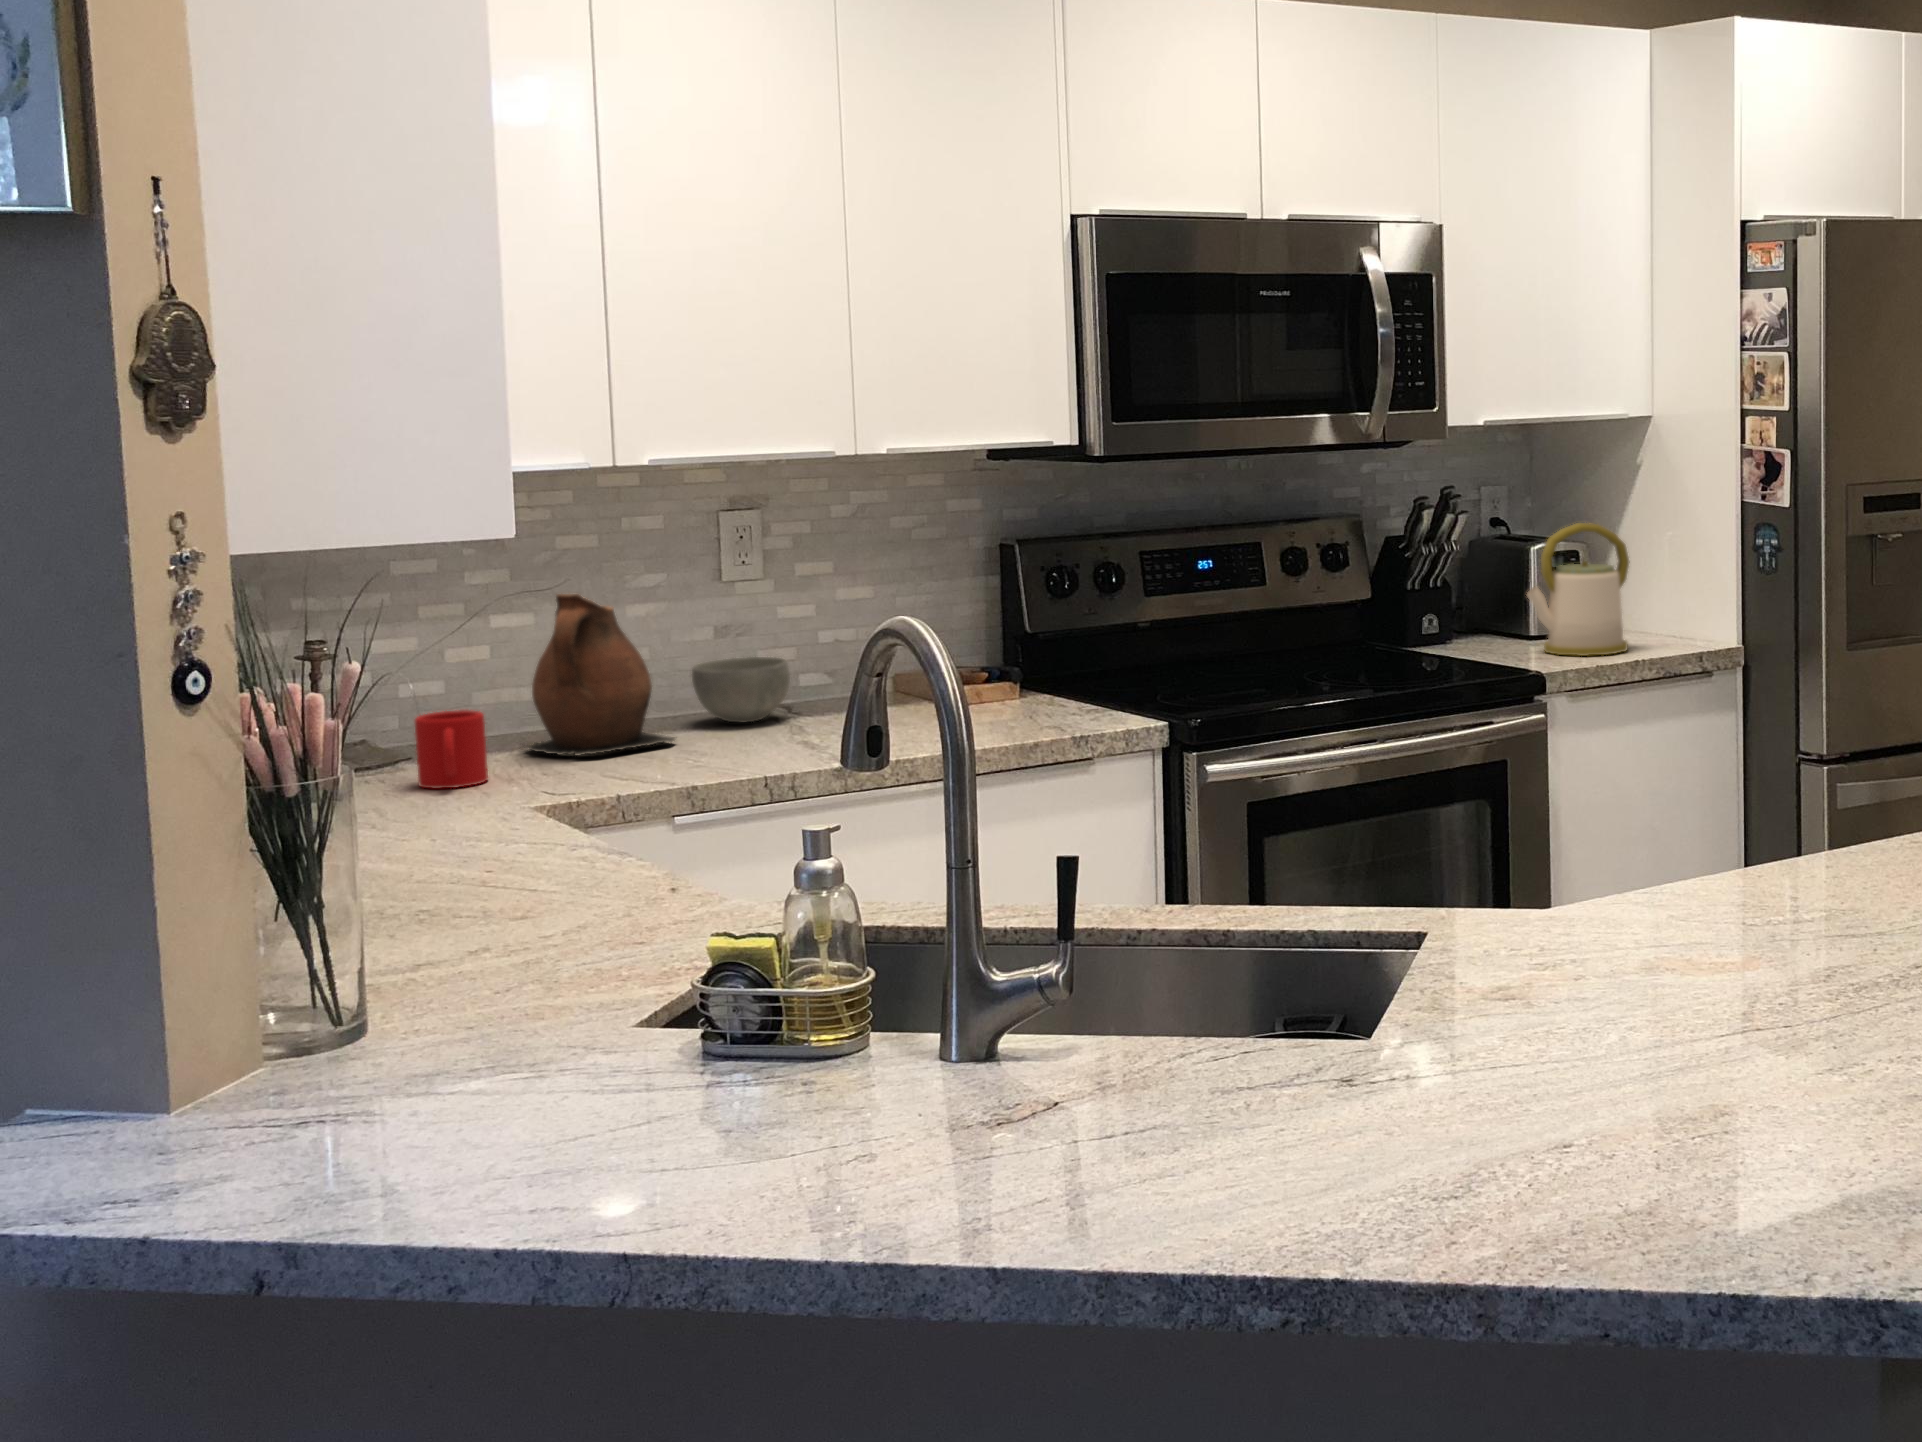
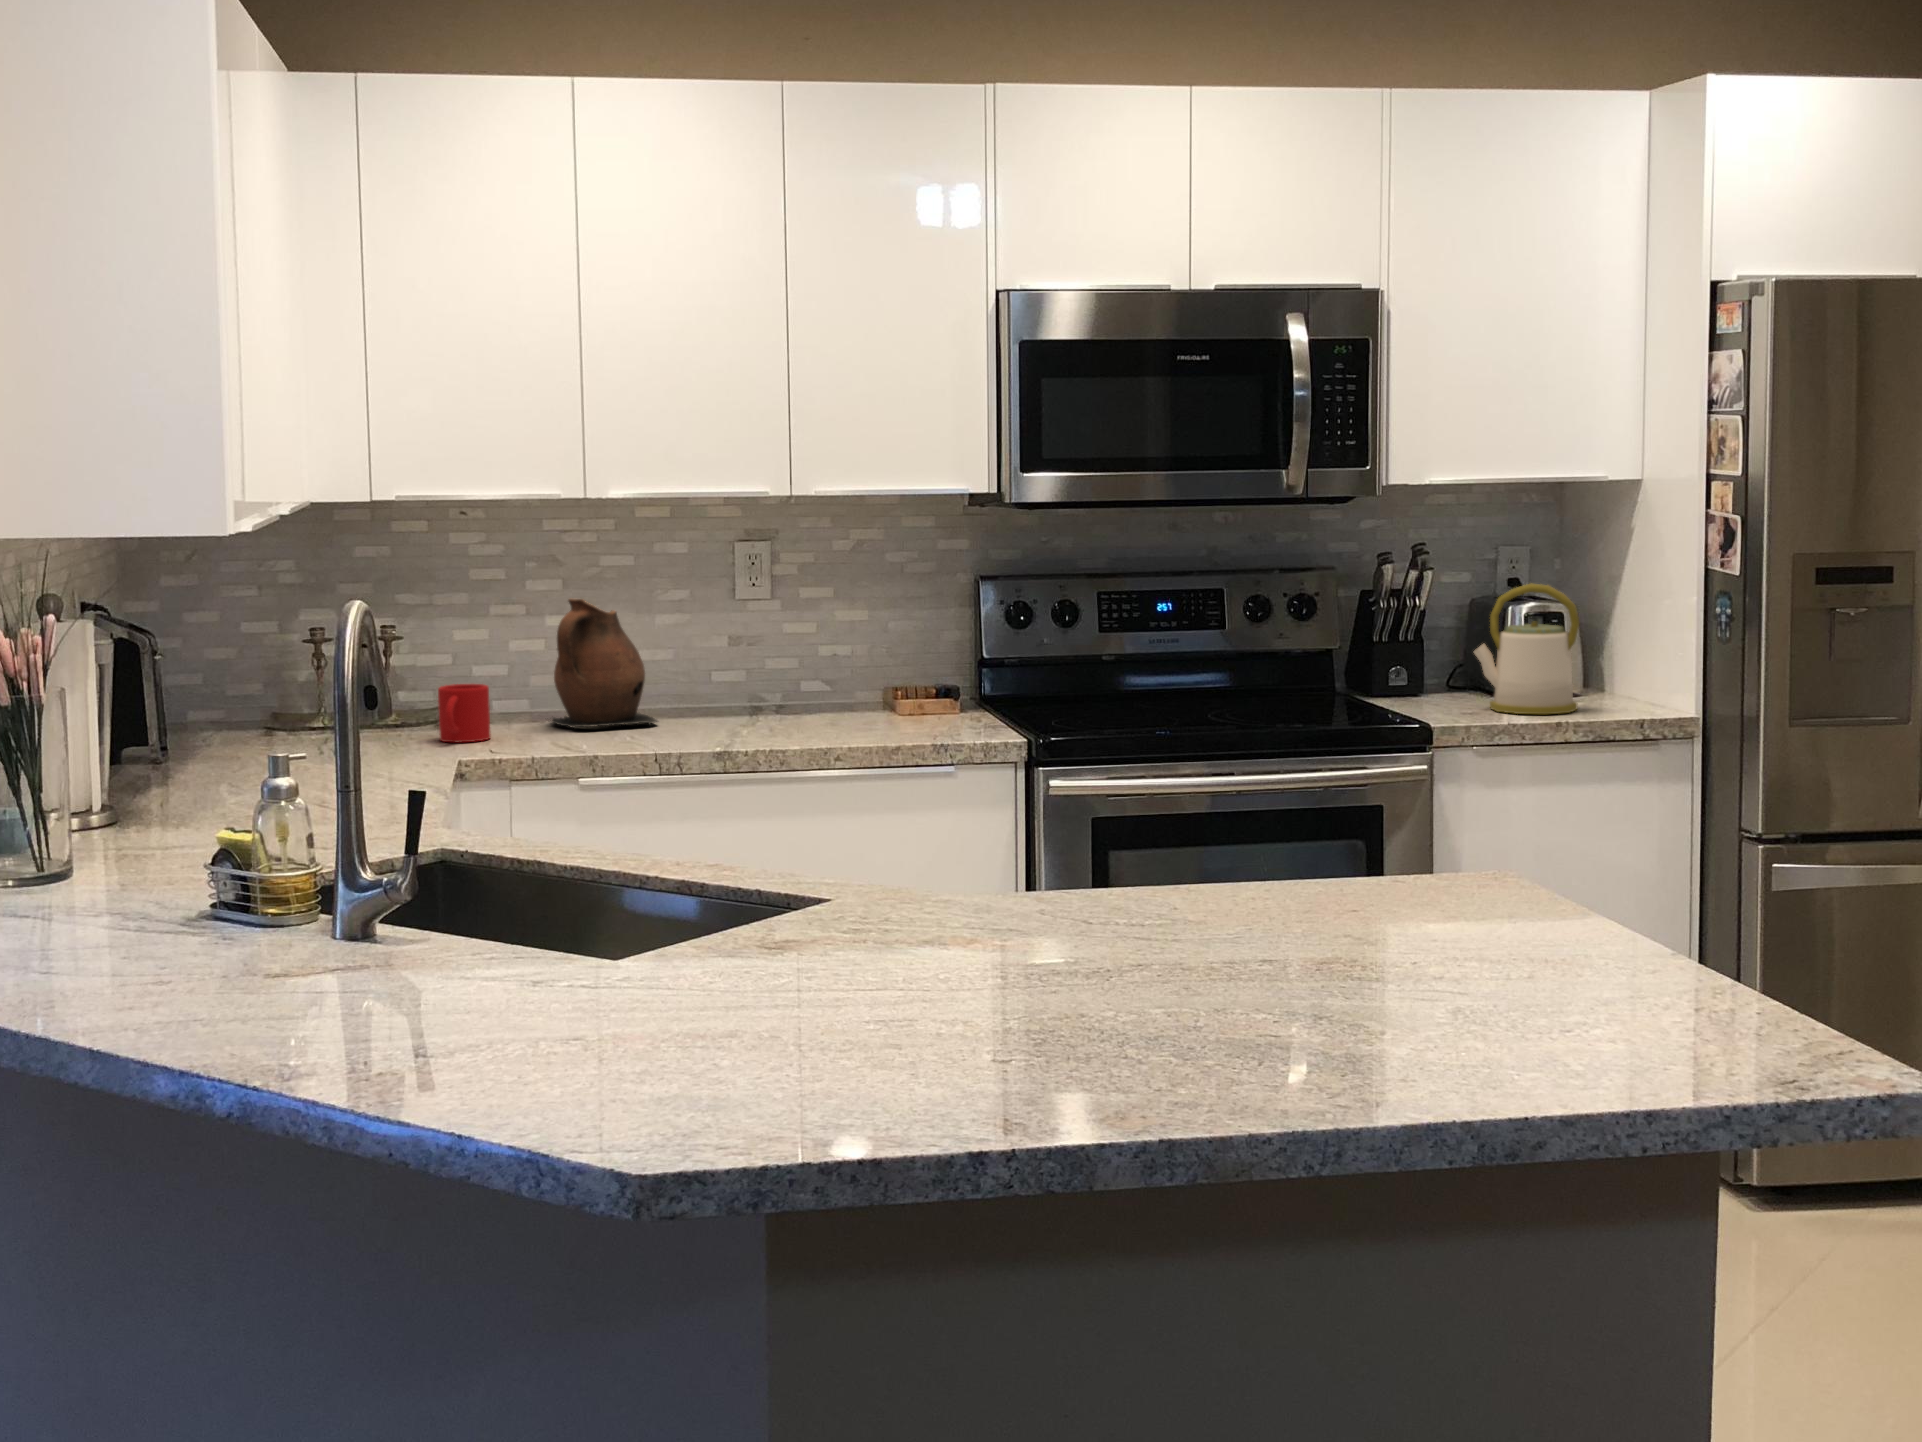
bowl: present [692,657,790,722] -> none [697,662,775,714]

